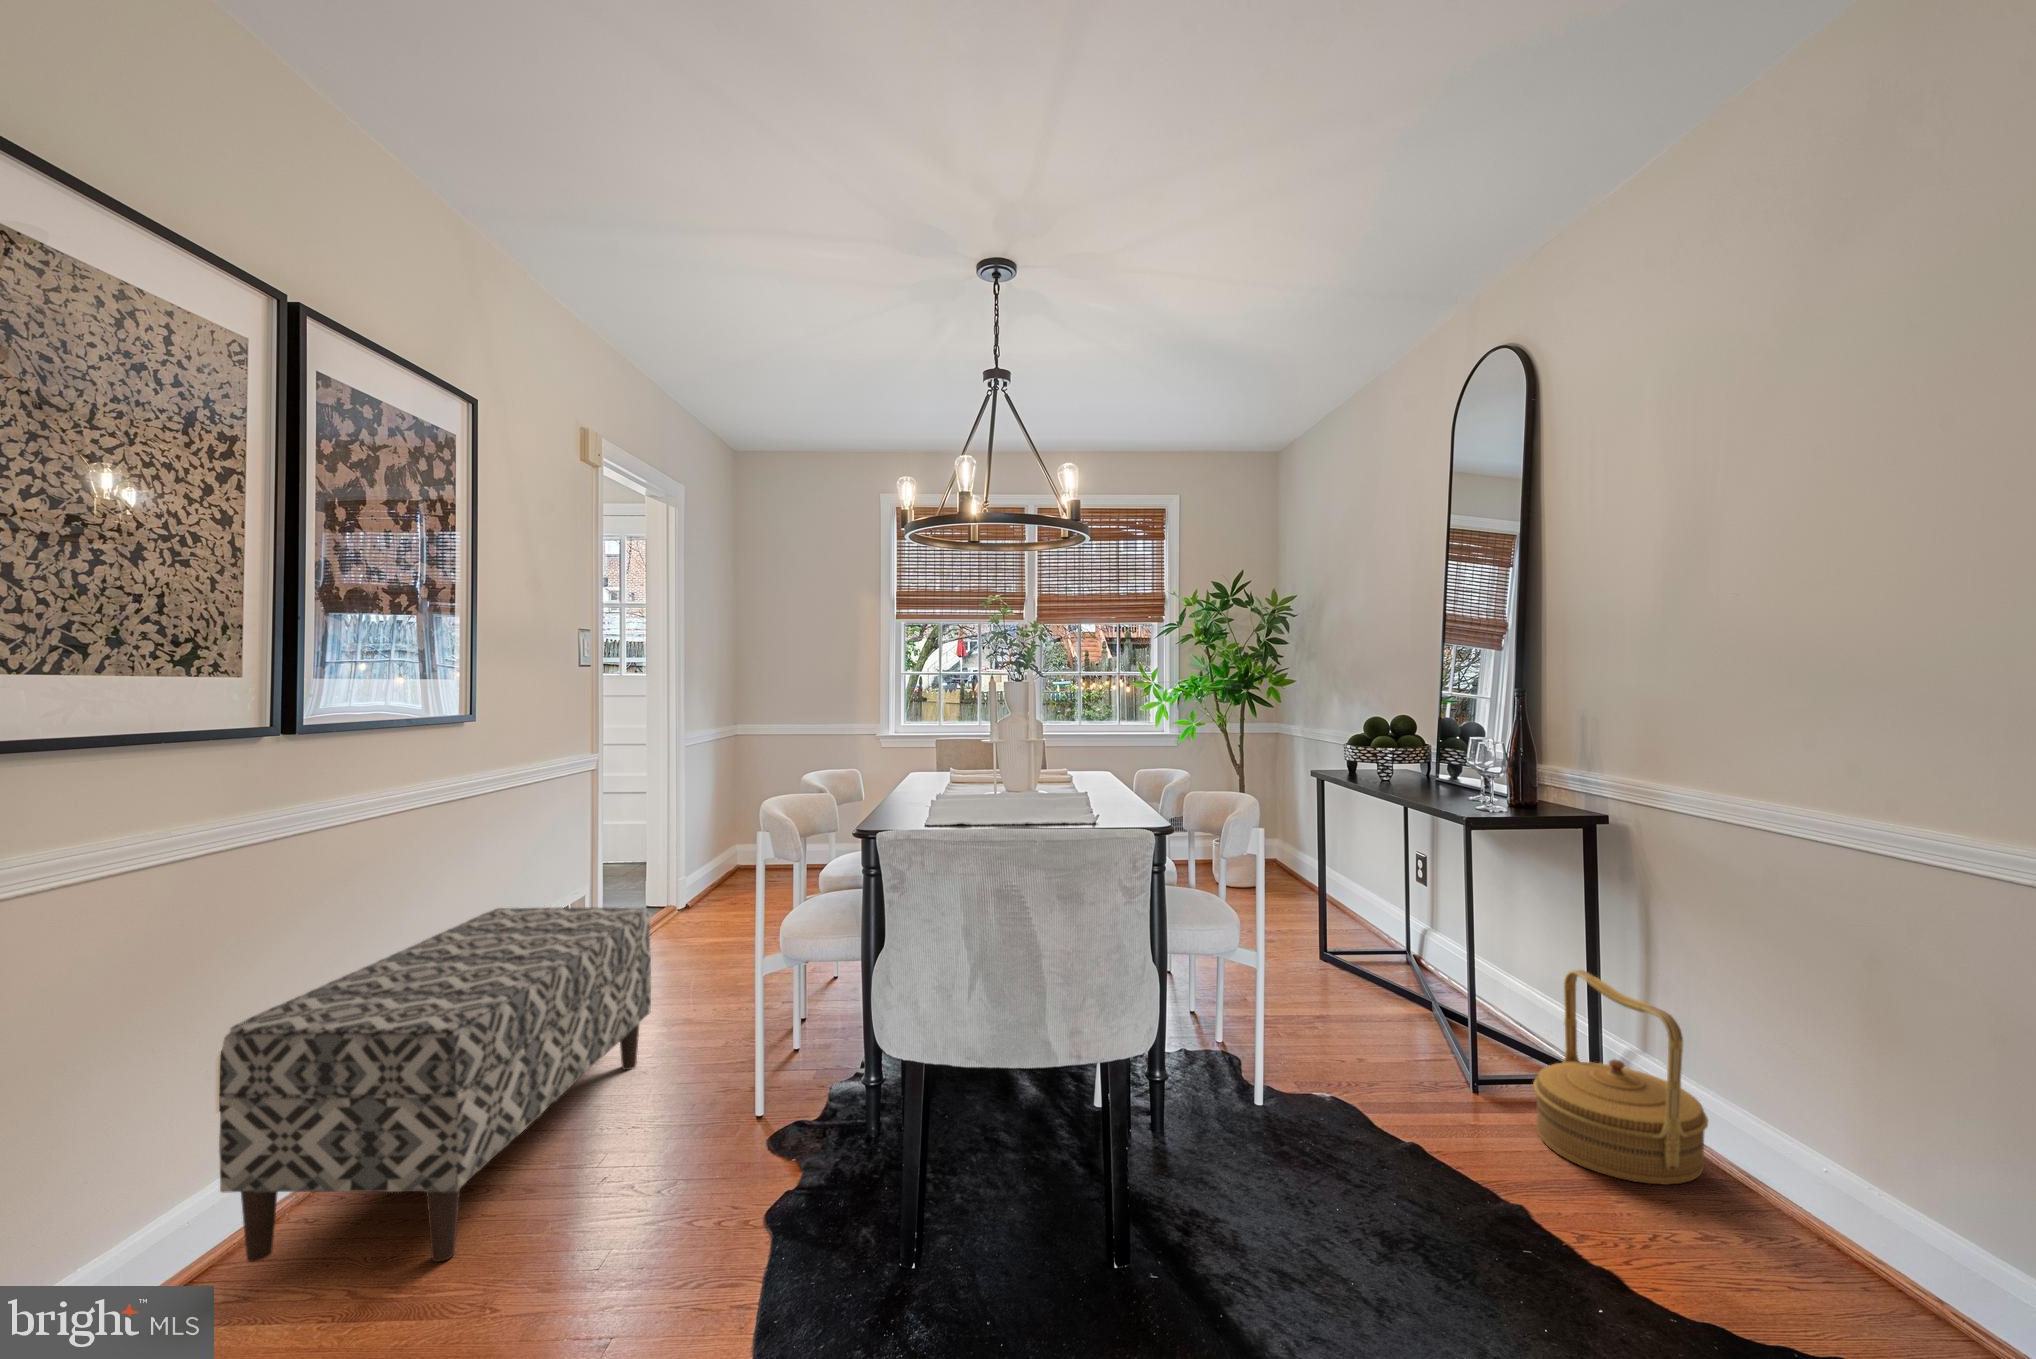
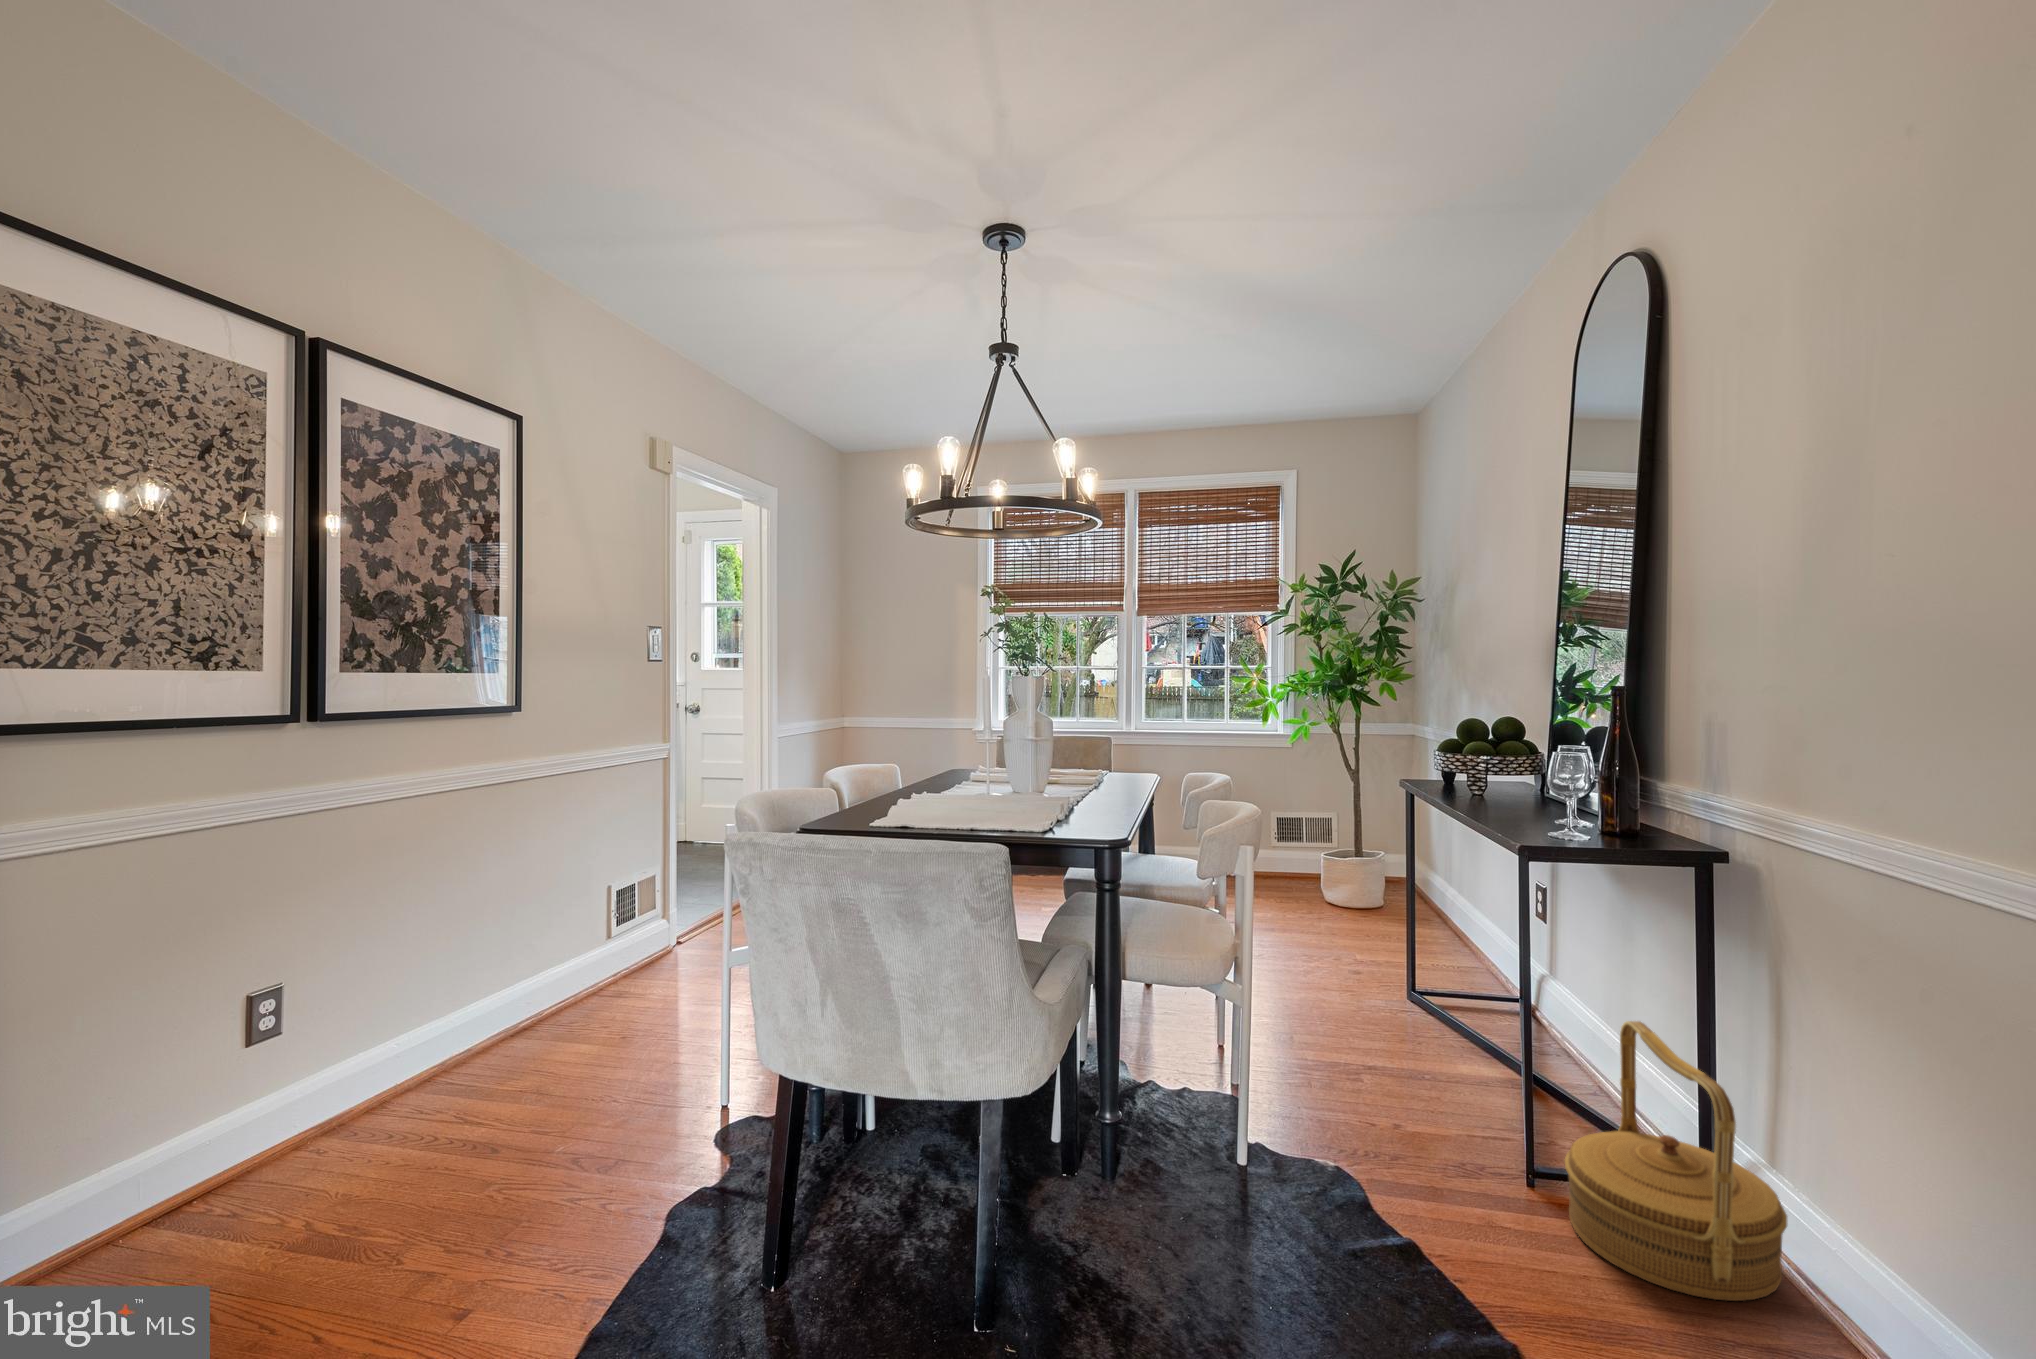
bench: present [219,908,651,1262] -> none [235,883,671,1204]

